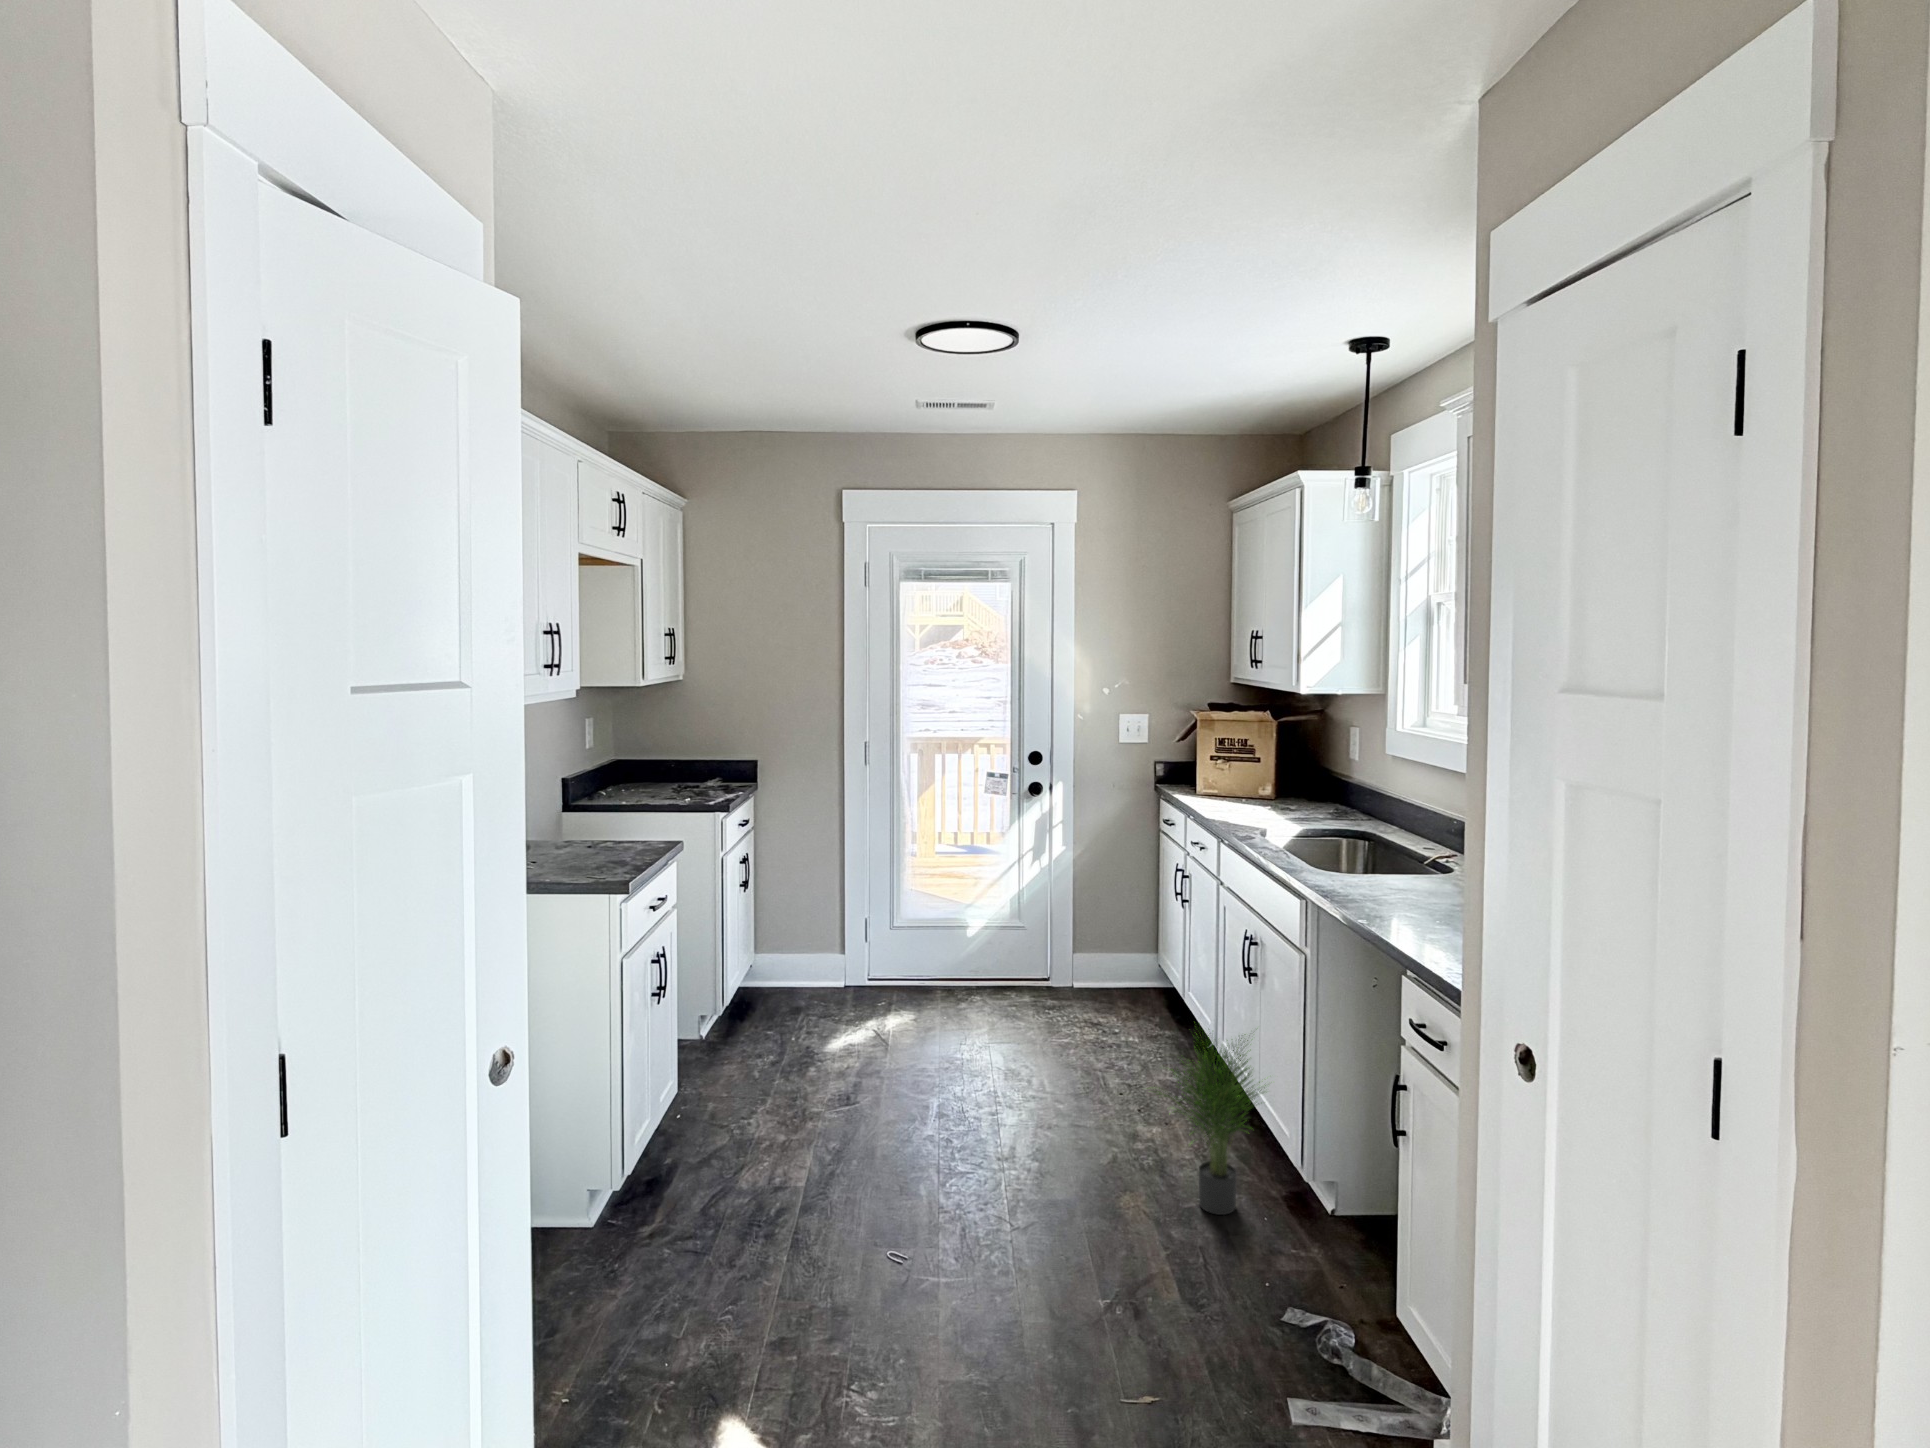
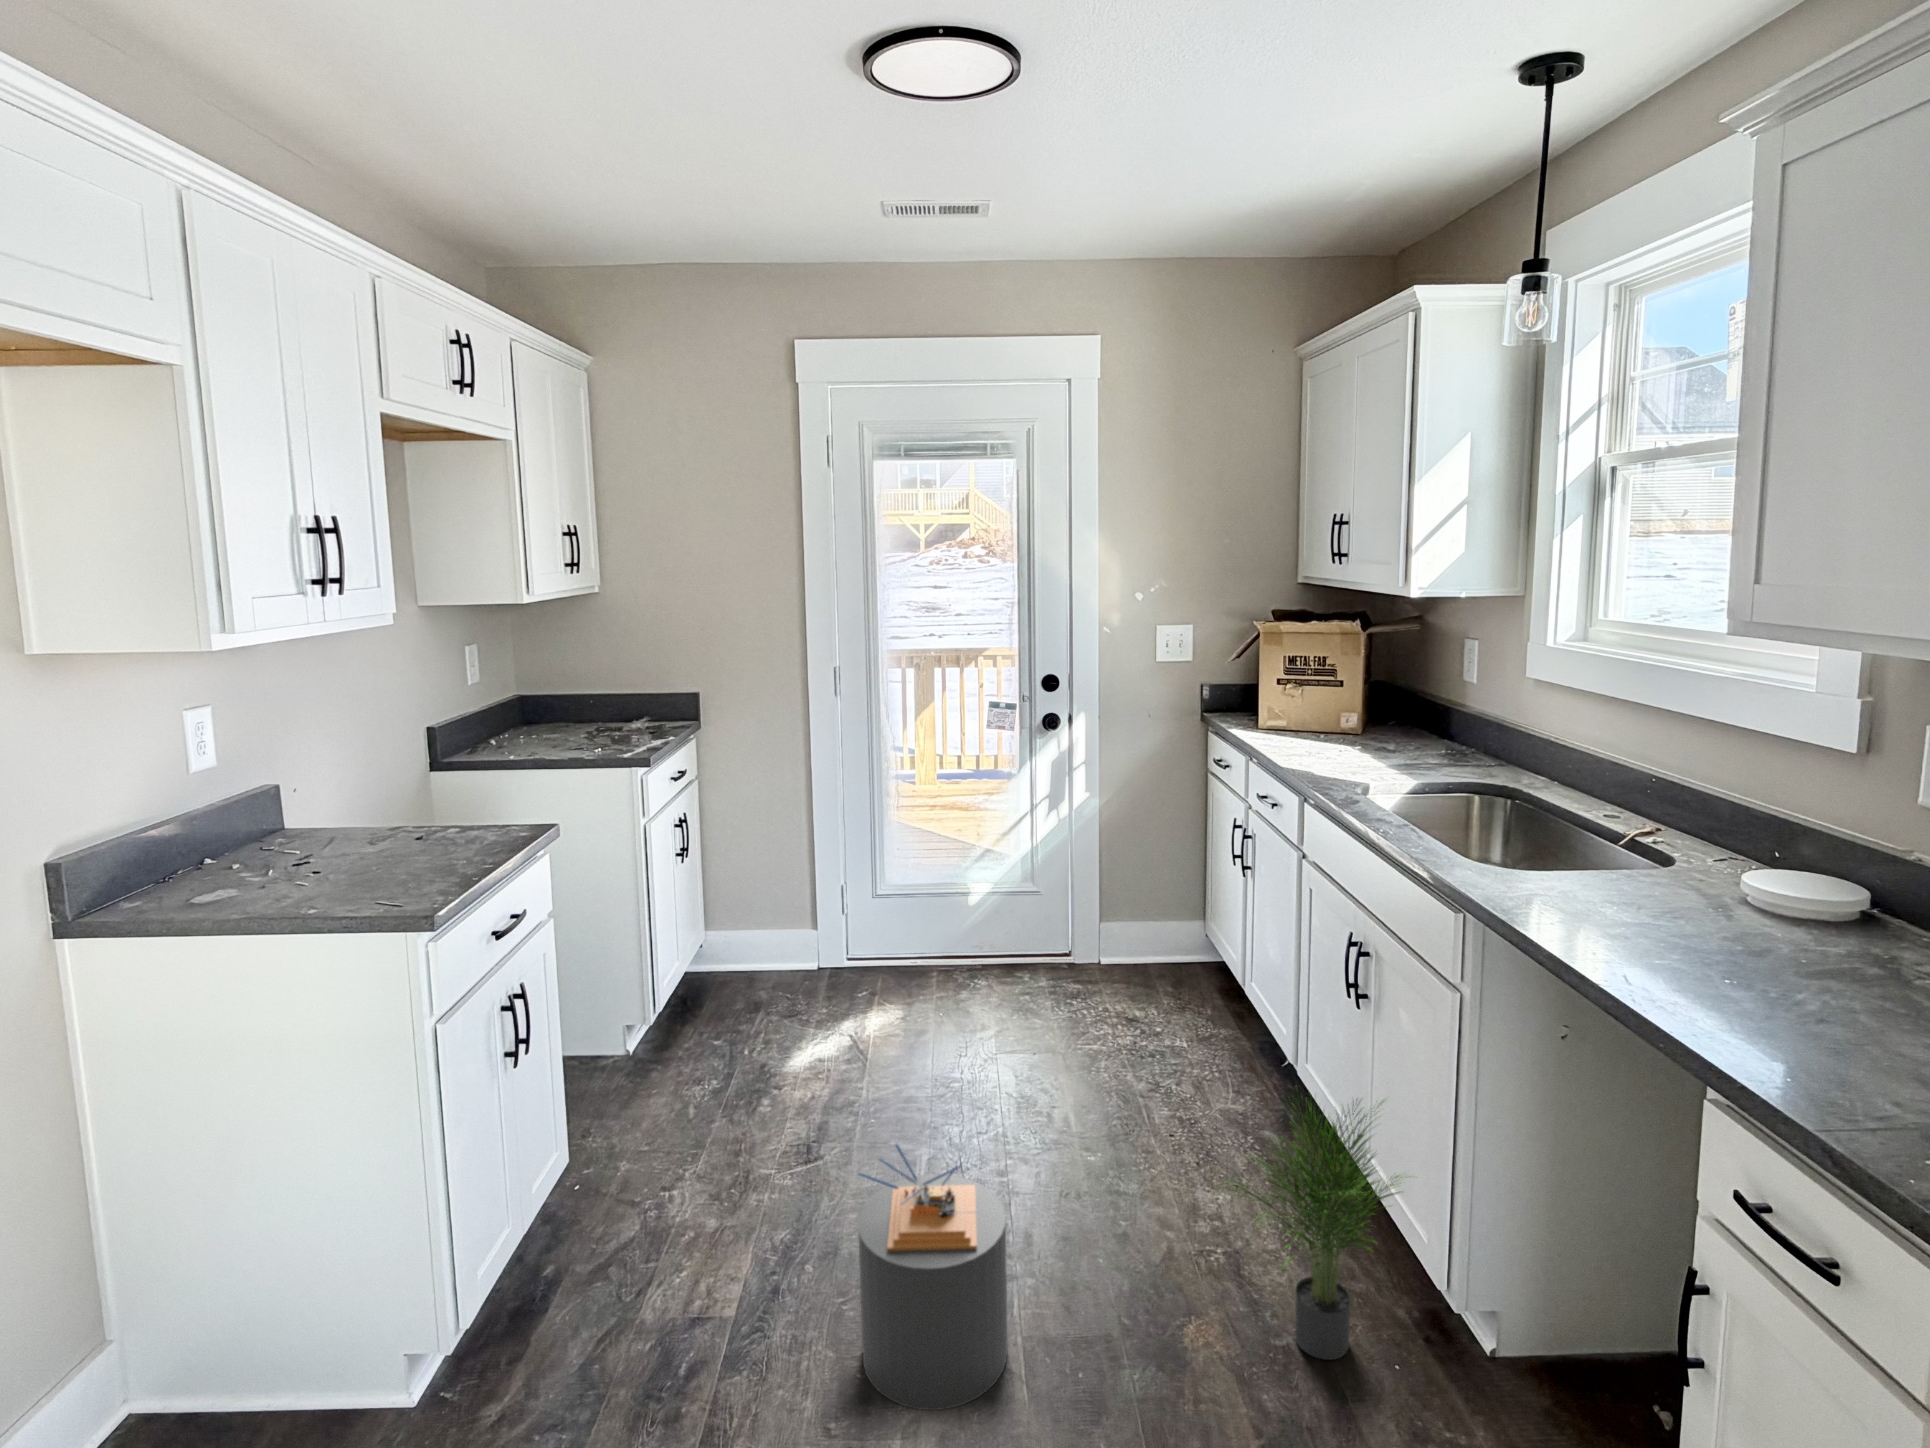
trash can: none [891,1052,998,1235] -> present [858,1144,1008,1410]

